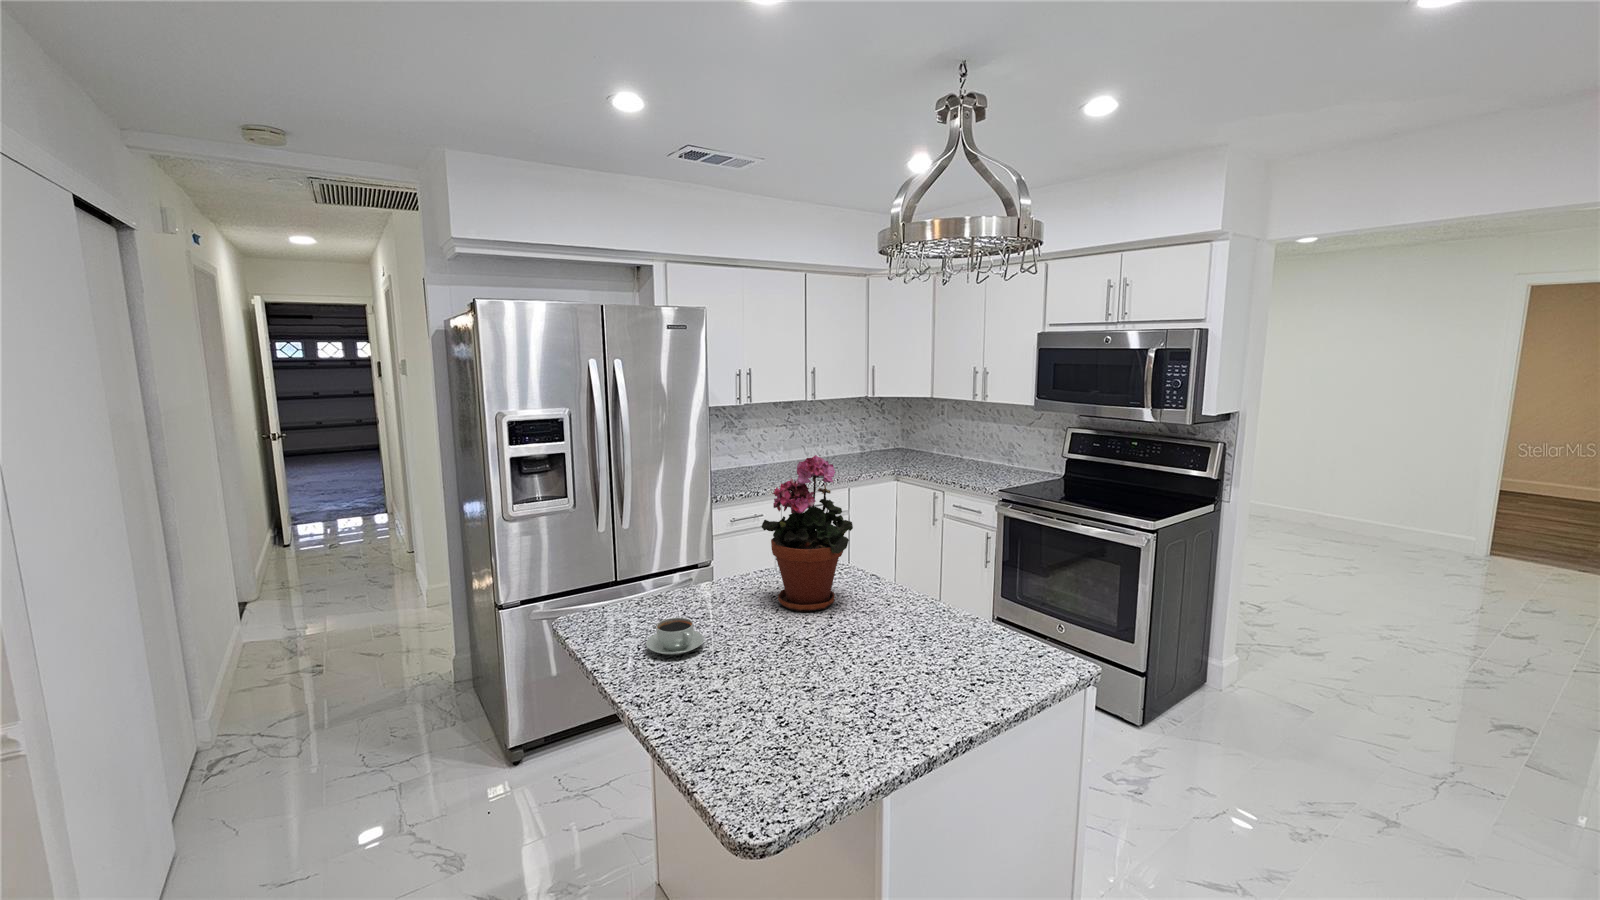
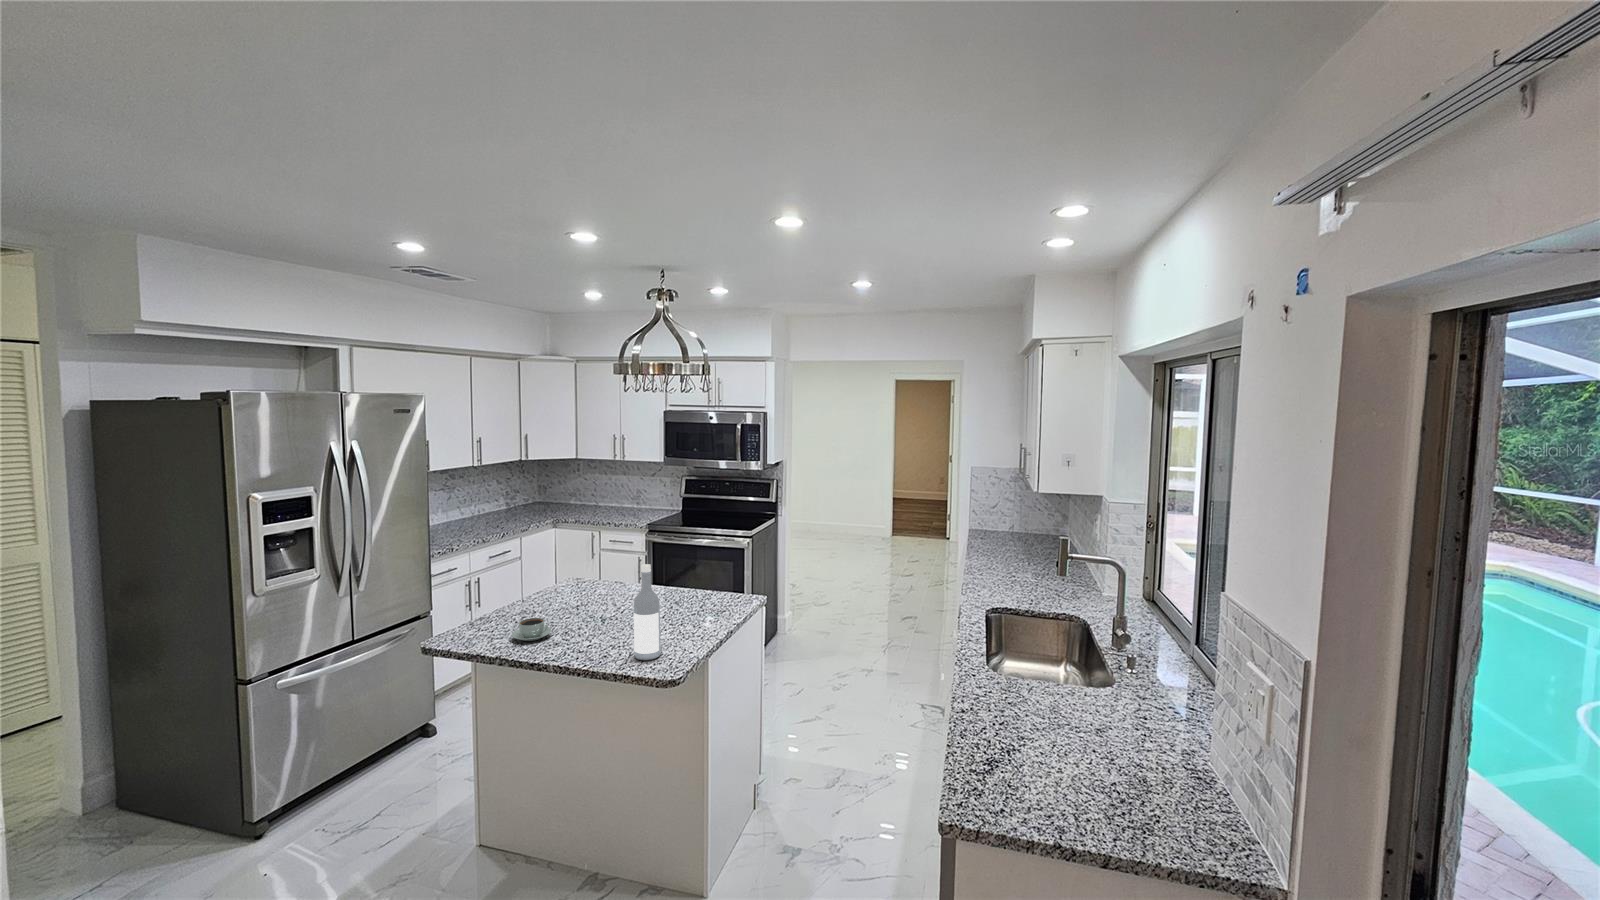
potted plant: present [762,455,853,612] -> none [553,505,618,607]
wine bottle: none [747,577,797,763] -> present [634,564,661,660]

